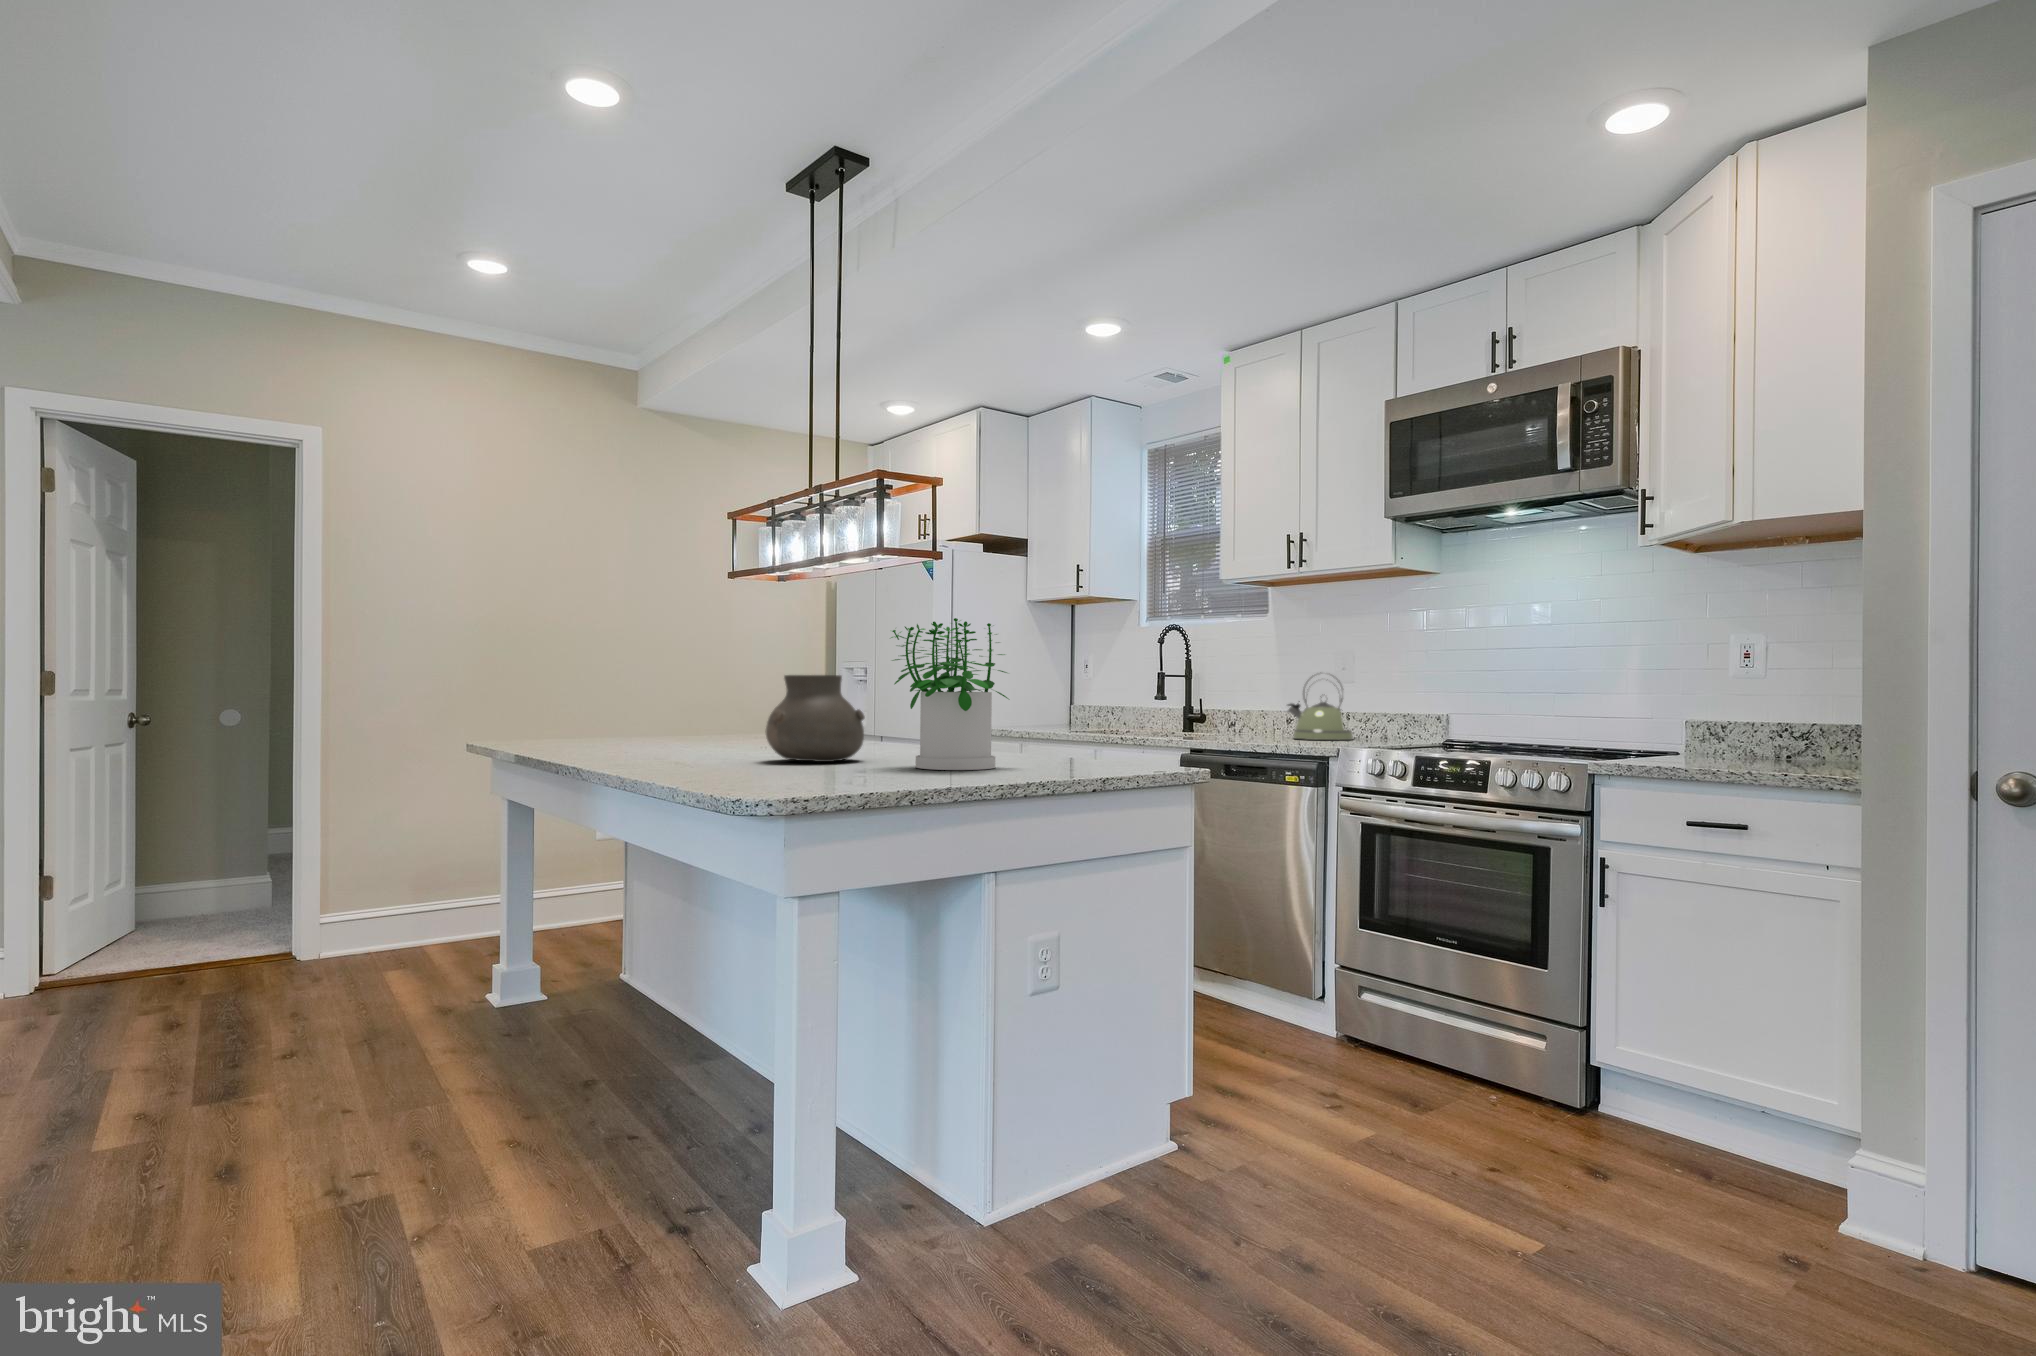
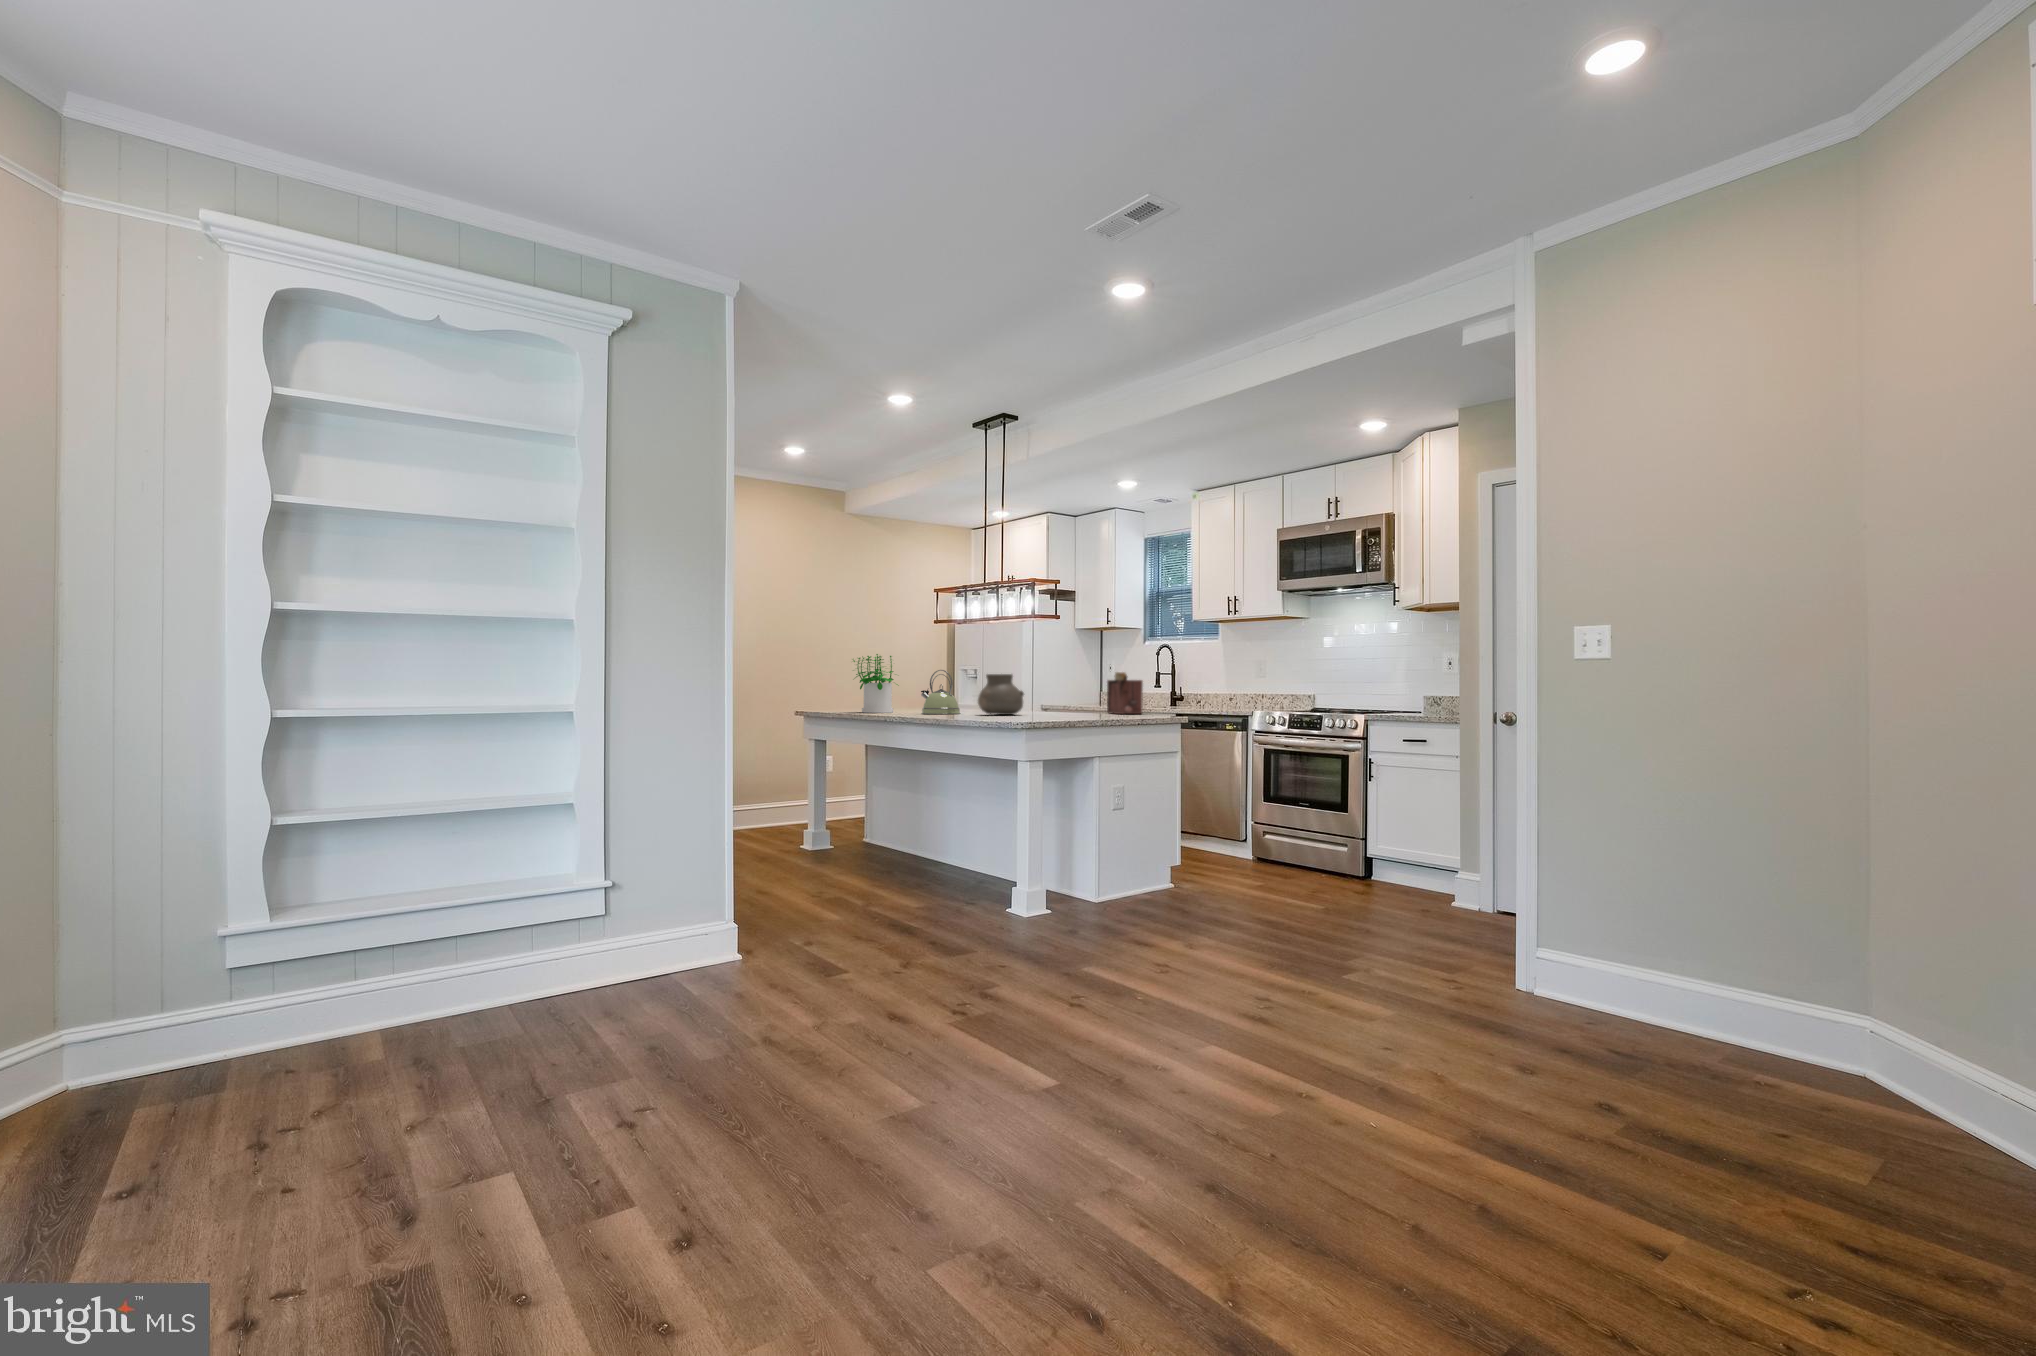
potted plant: present [891,618,1008,770] -> present [853,654,898,713]
toaster: none [1048,671,1117,760] -> present [1107,672,1143,714]
kettle: present [1288,676,1353,740] -> present [921,670,960,714]

